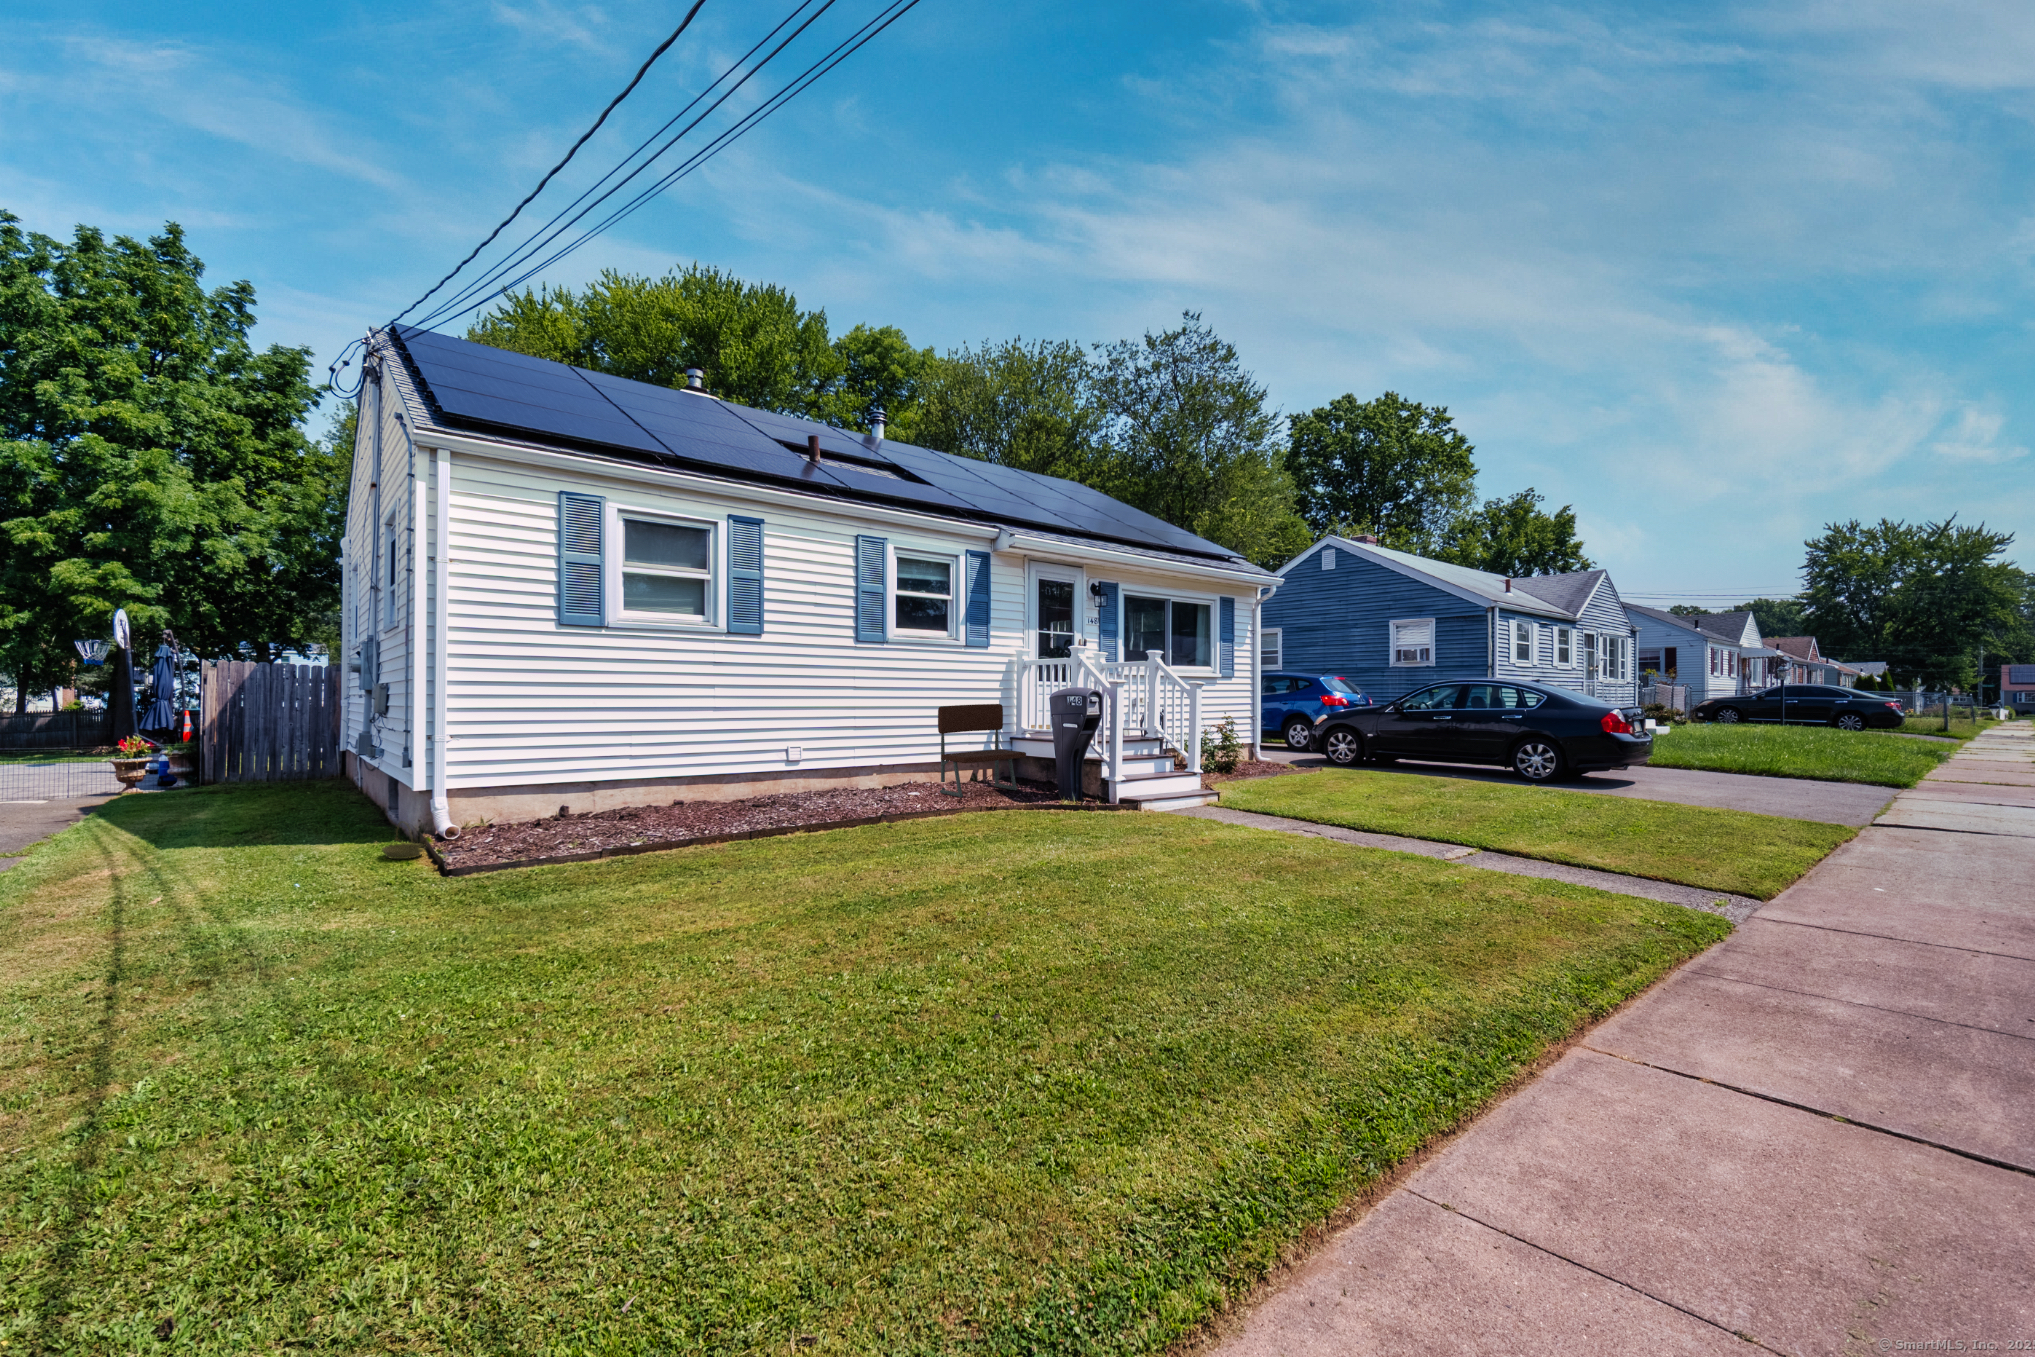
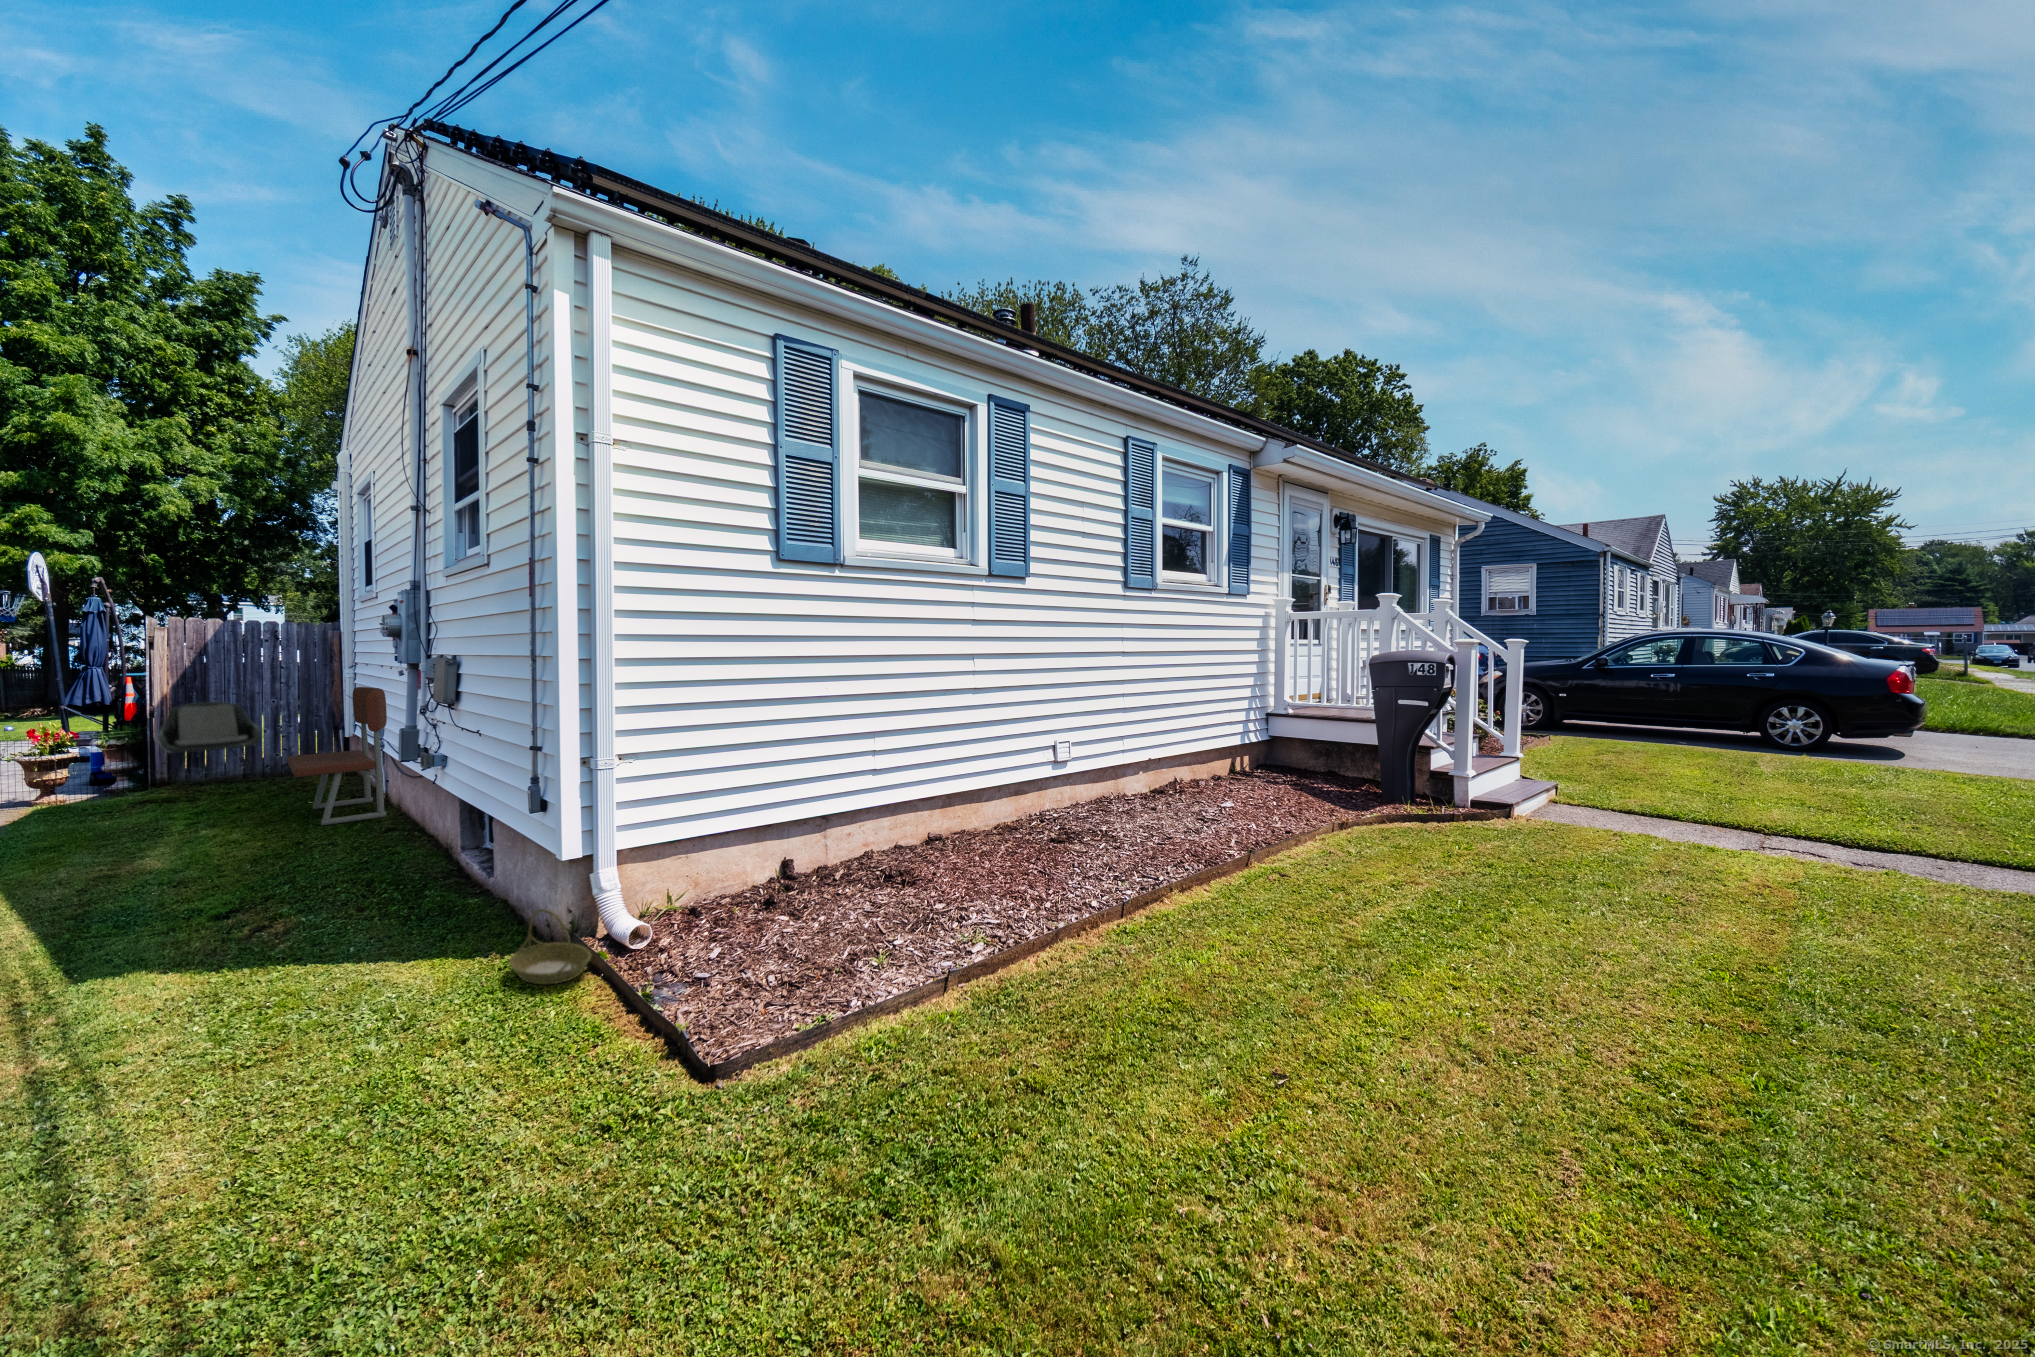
bench: present [938,704,1026,797] -> present [287,687,387,825]
lounge chair: none [206,716,277,779] -> present [158,702,261,789]

